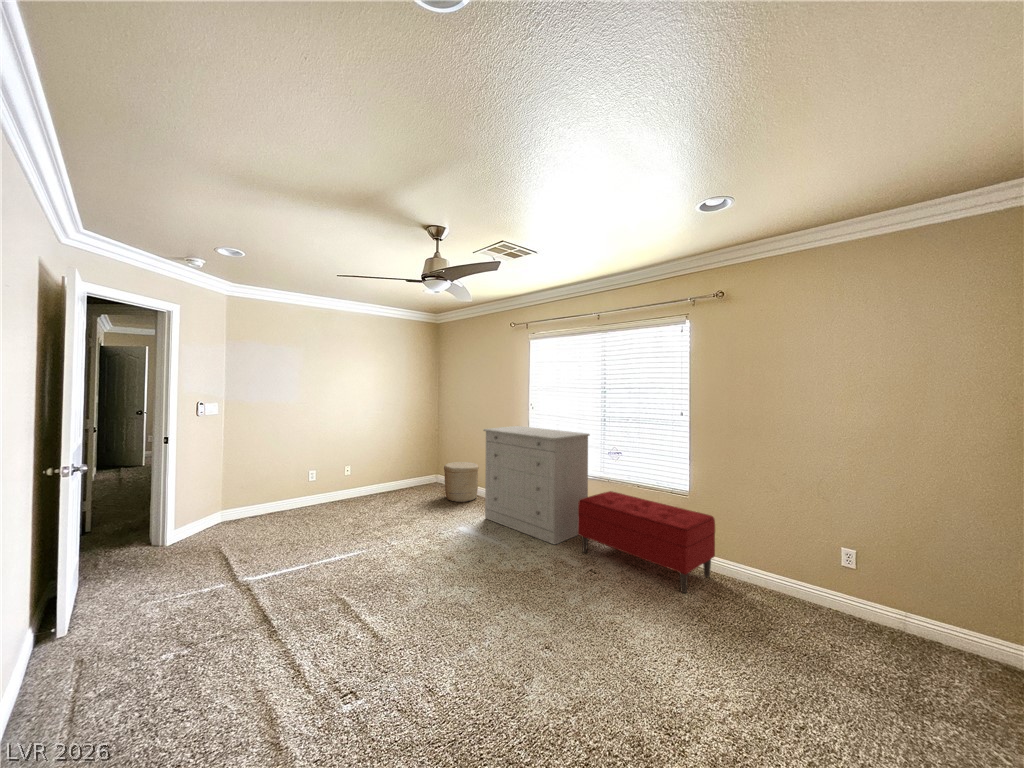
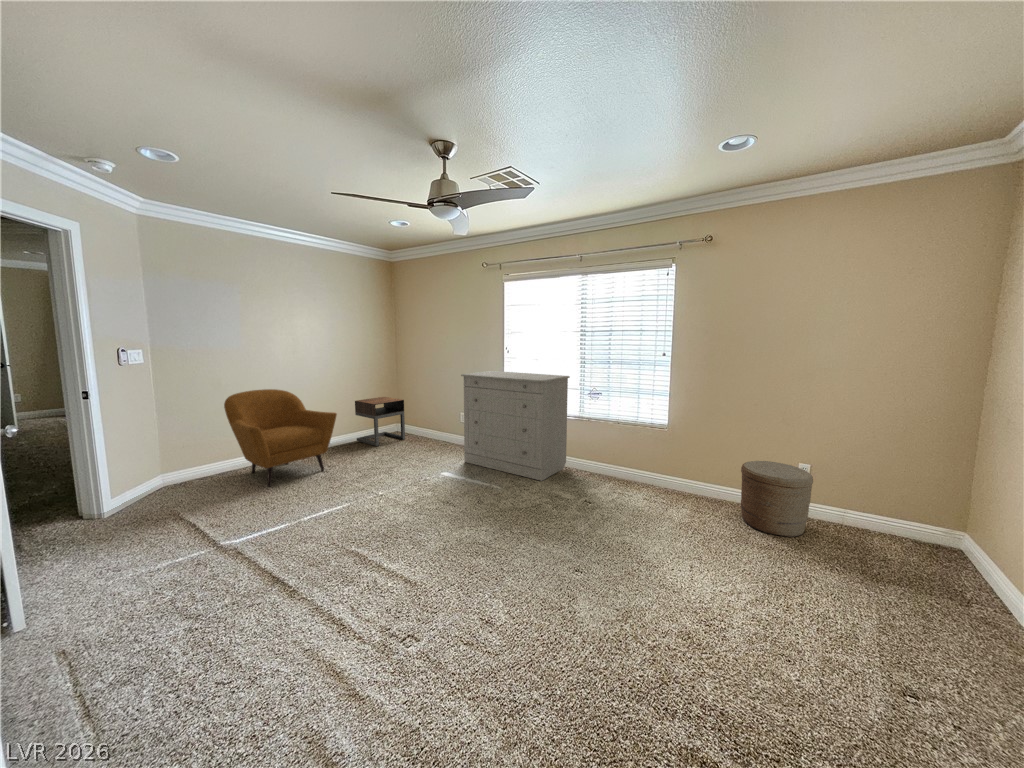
armchair: none [274,438,368,529] -> present [224,389,337,486]
nightstand: none [395,448,440,497] -> present [355,397,405,446]
woven basket: present [444,462,479,502] -> present [741,461,813,537]
bench: present [578,491,715,593] -> none [566,429,691,512]

